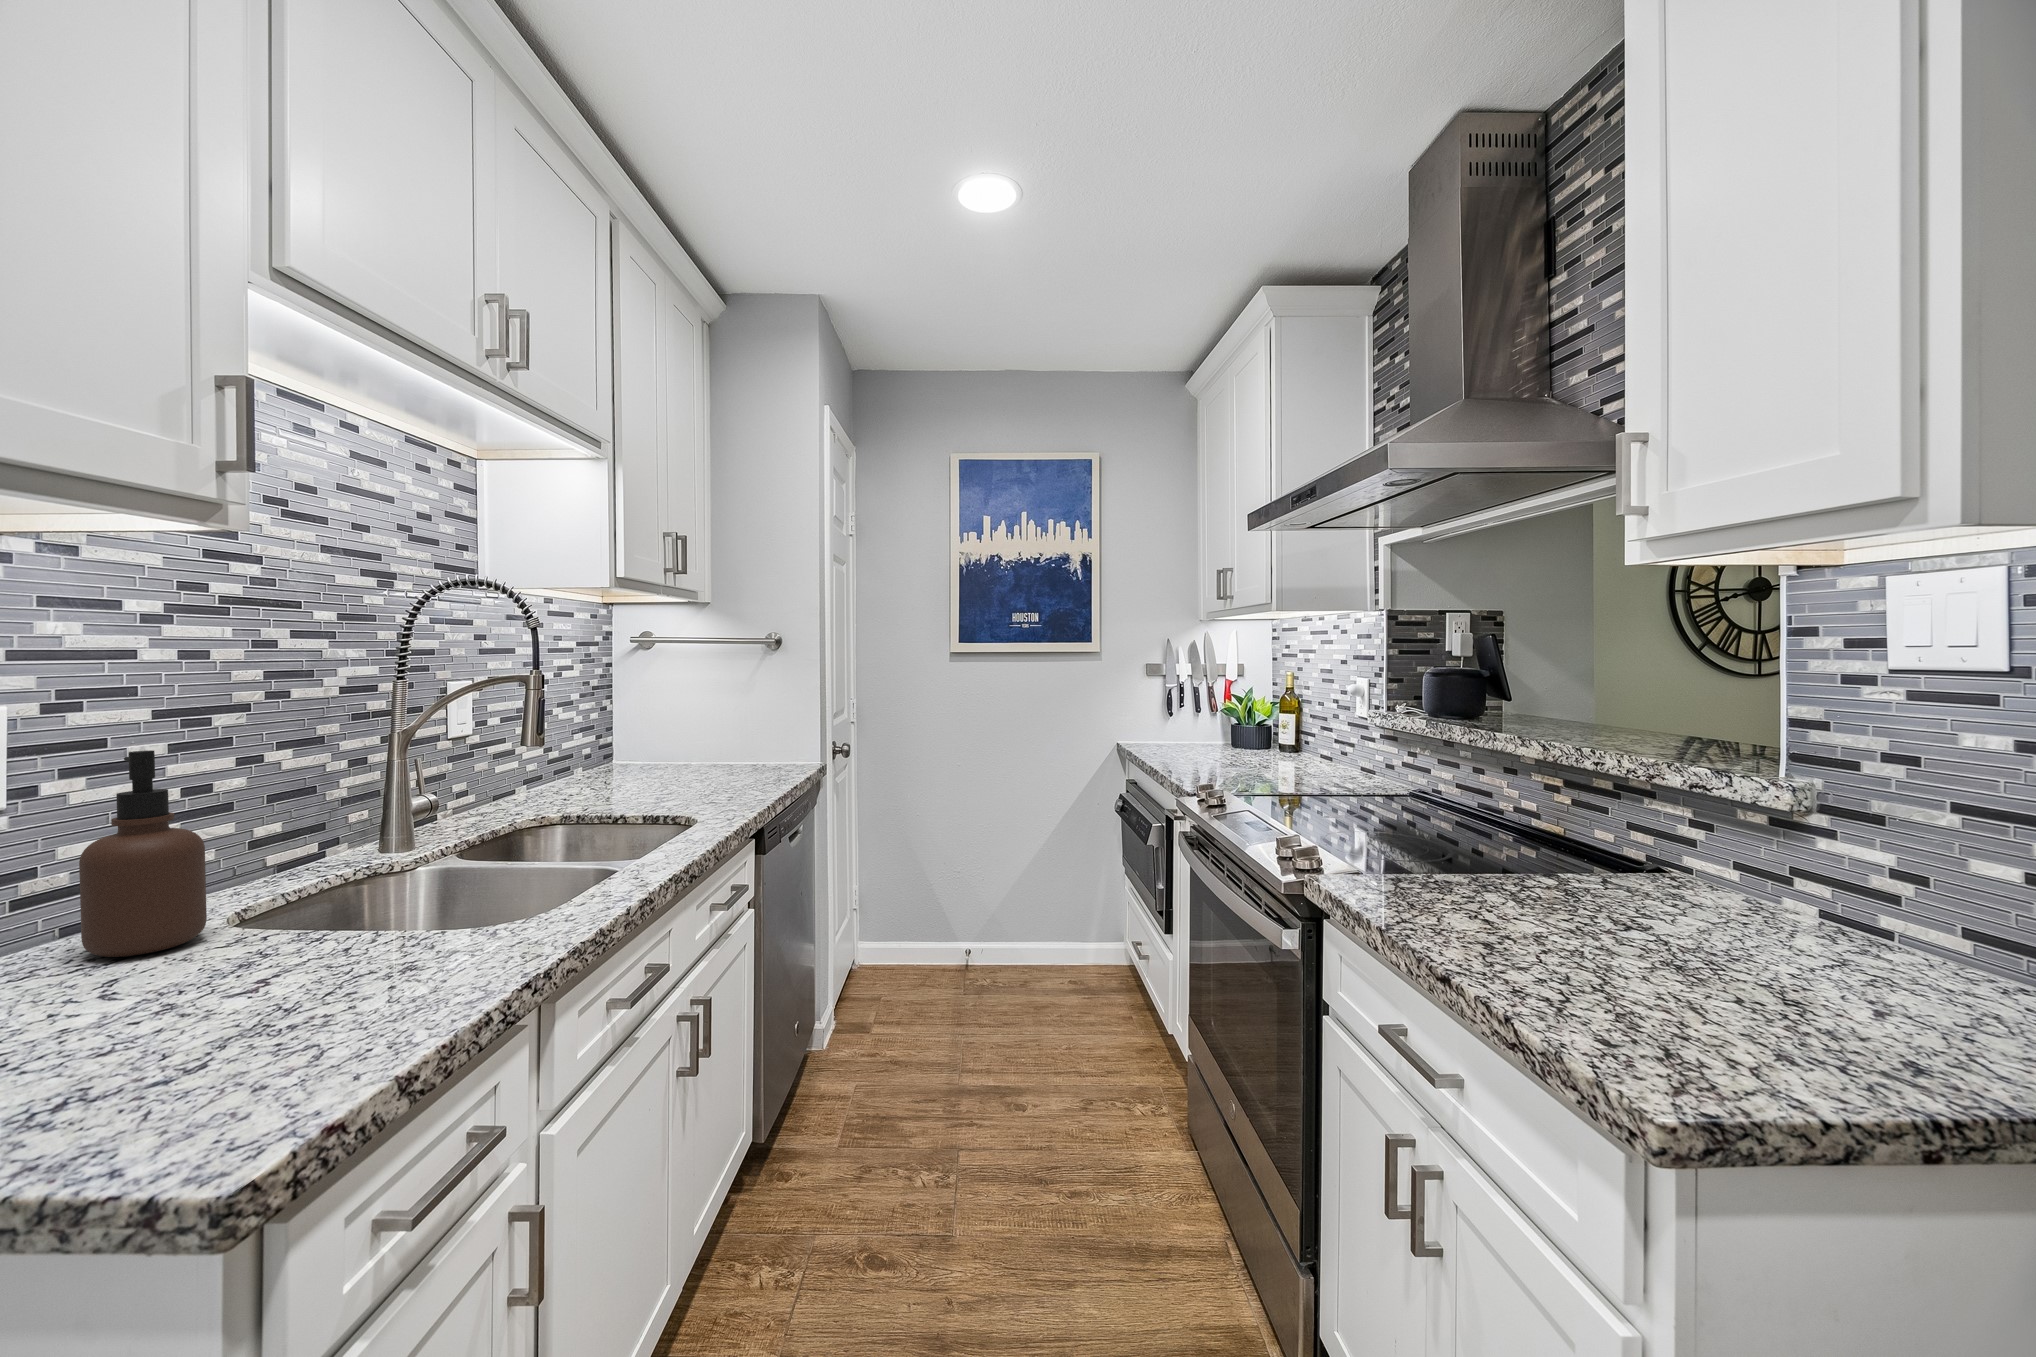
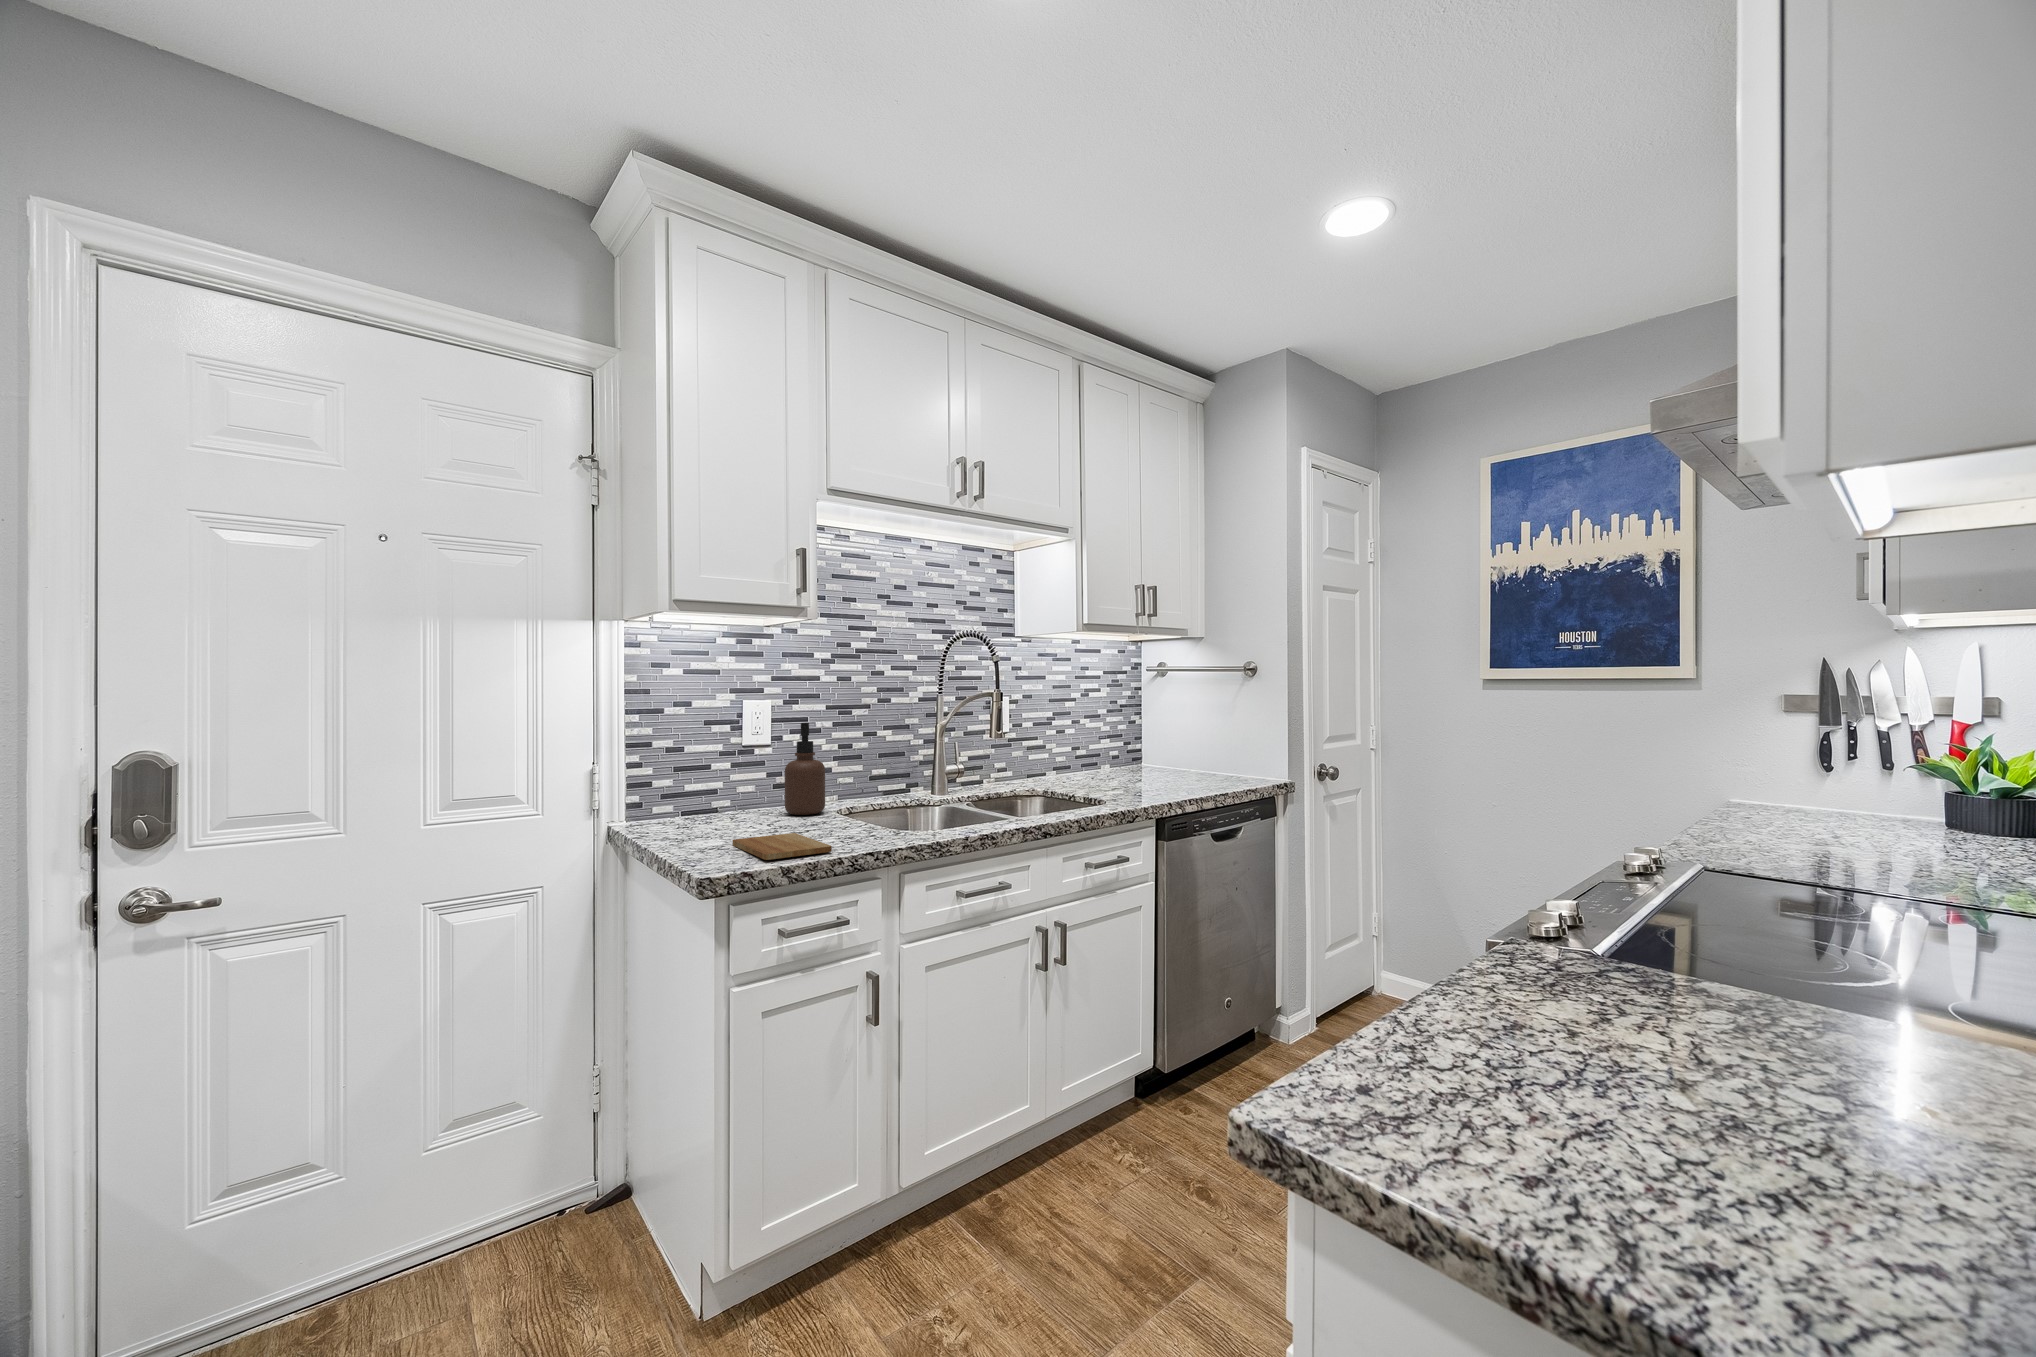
cutting board: none [100,996,445,1078] -> present [732,833,832,860]

